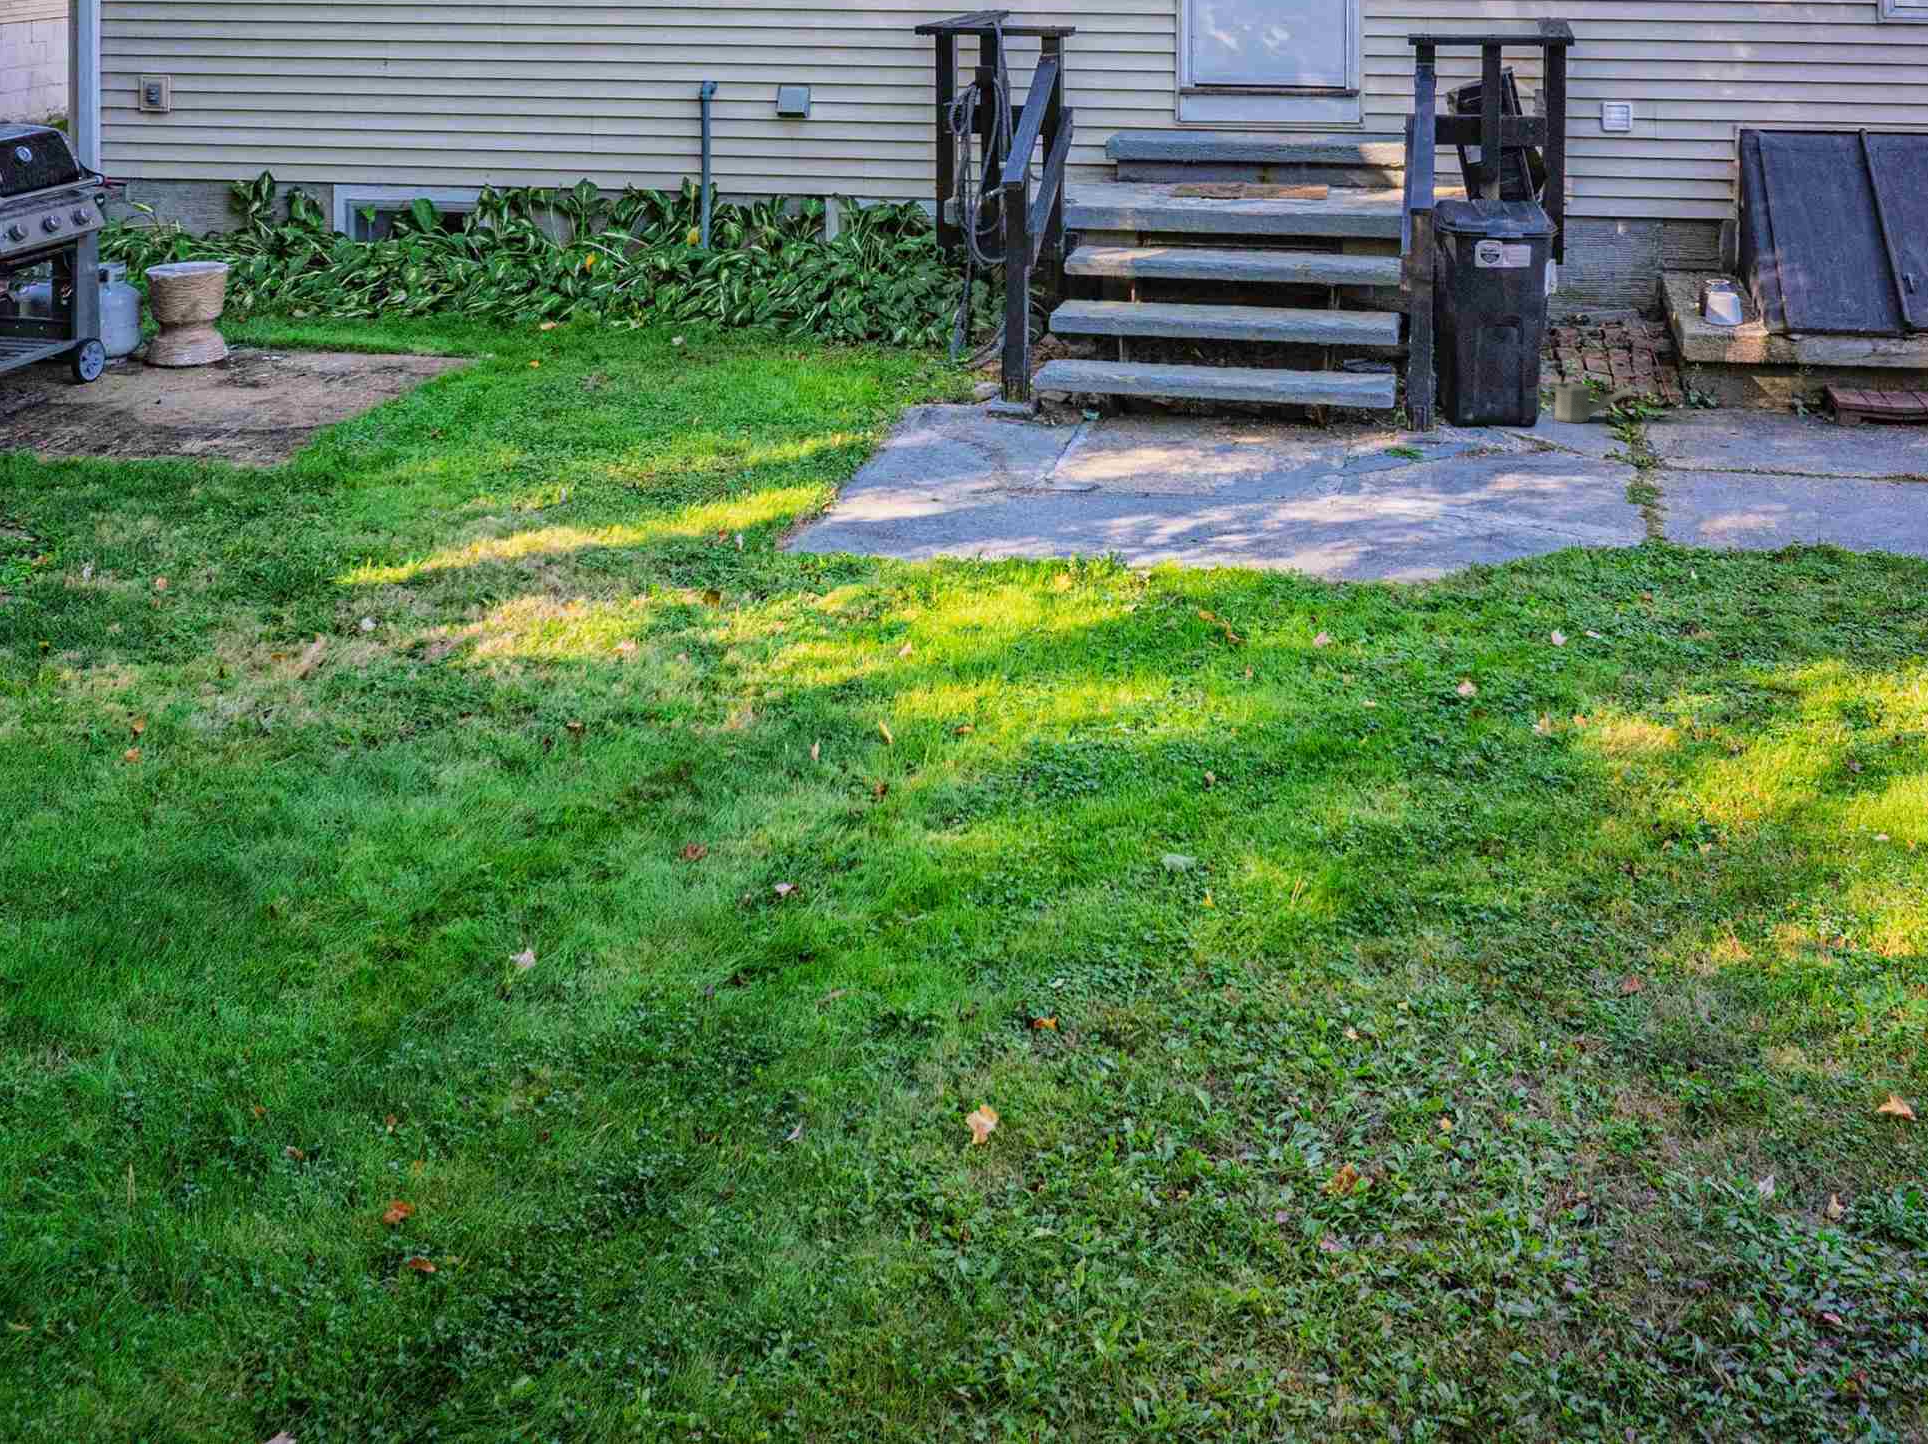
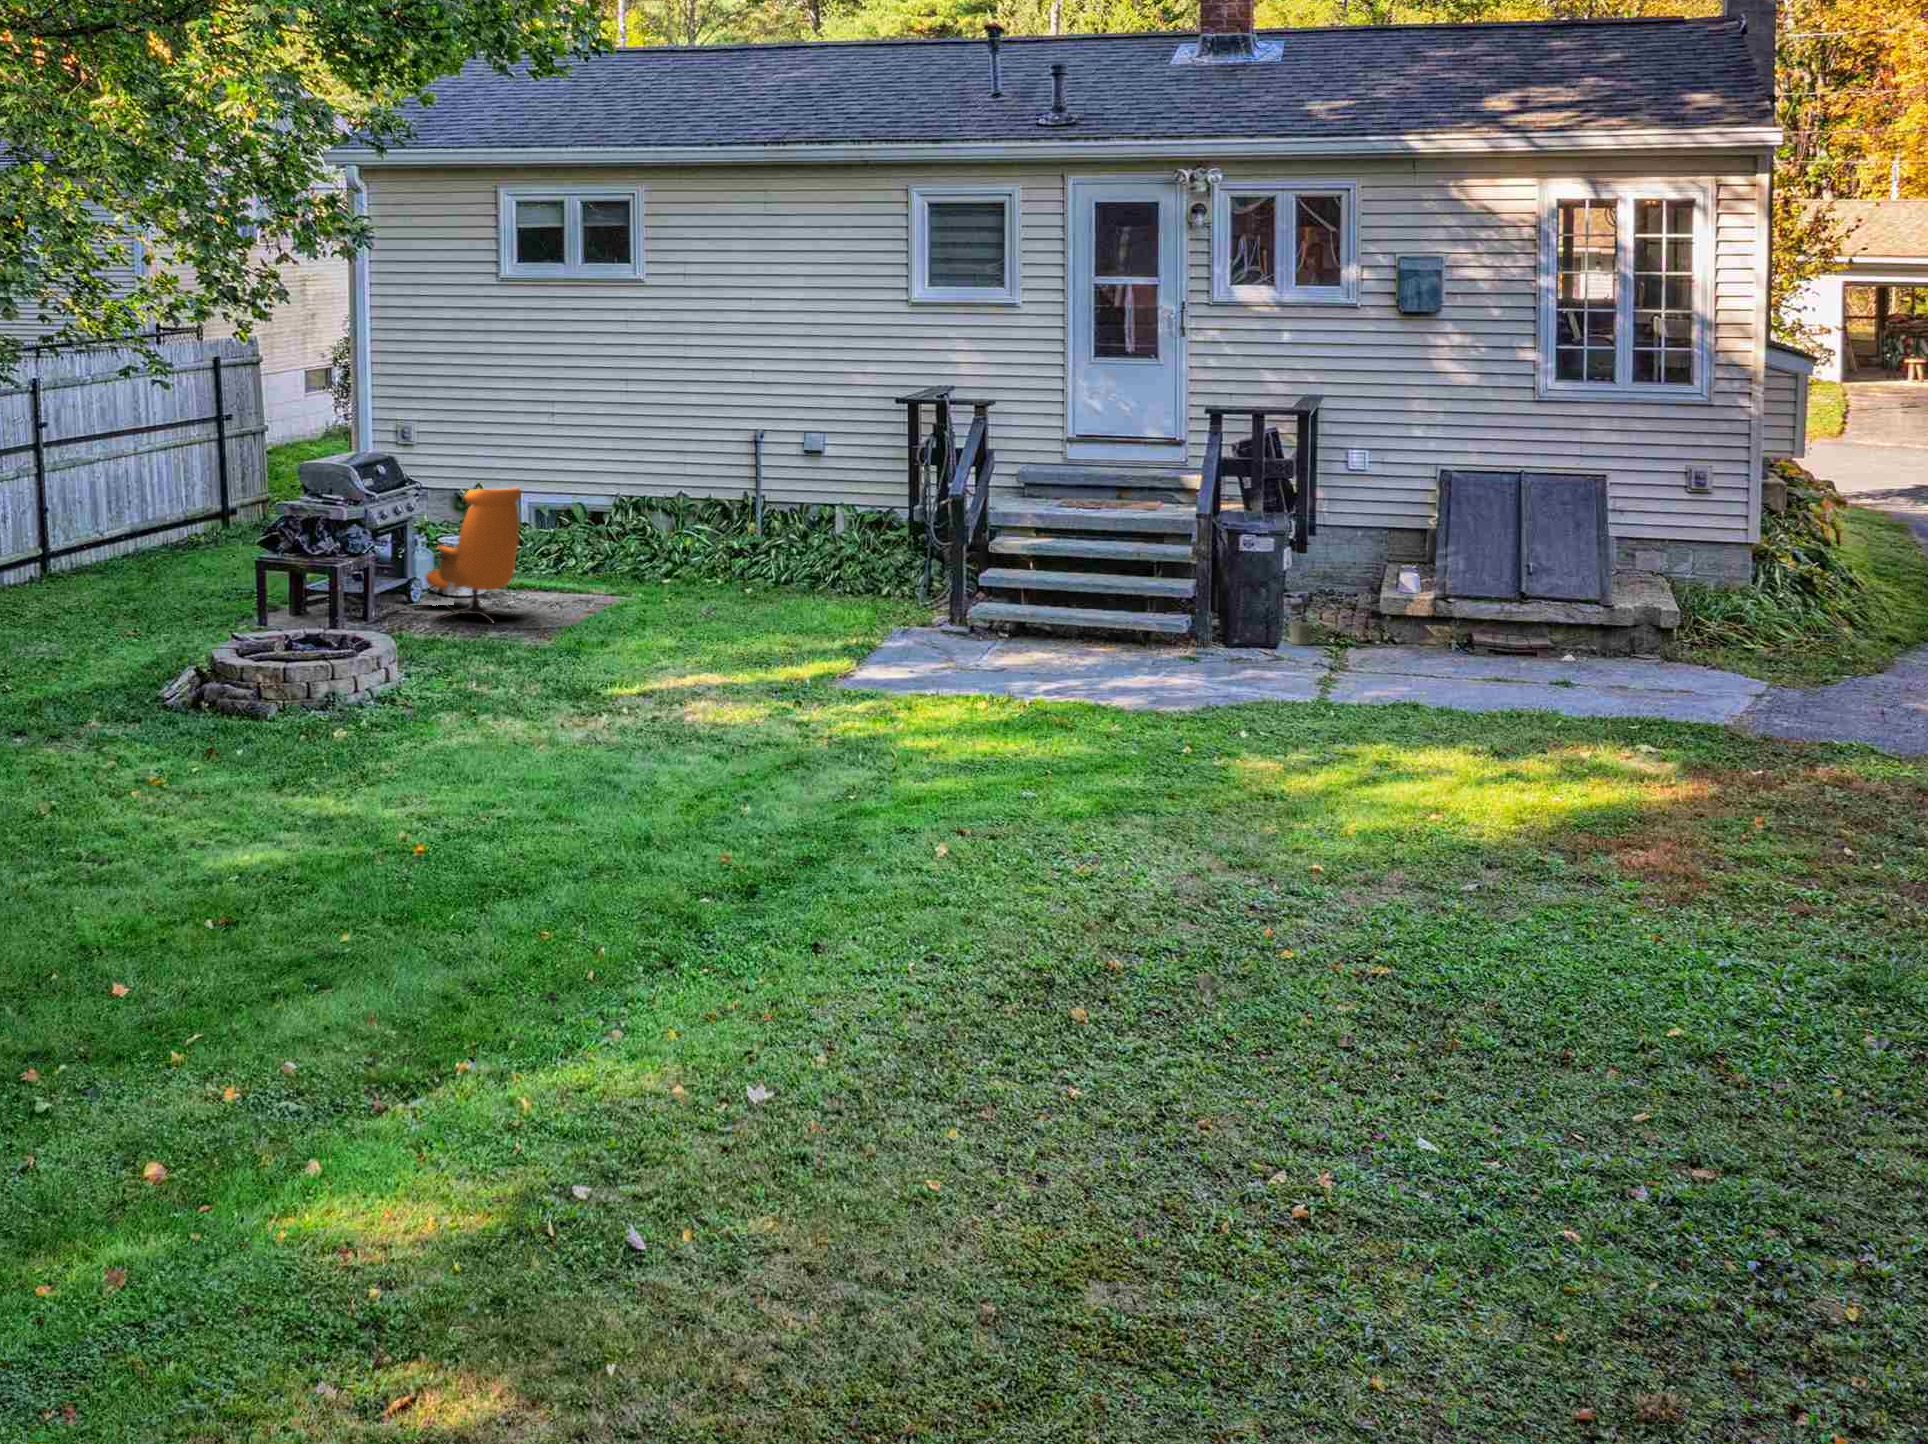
lounge chair: none [134,173,290,401] -> present [426,487,521,622]

